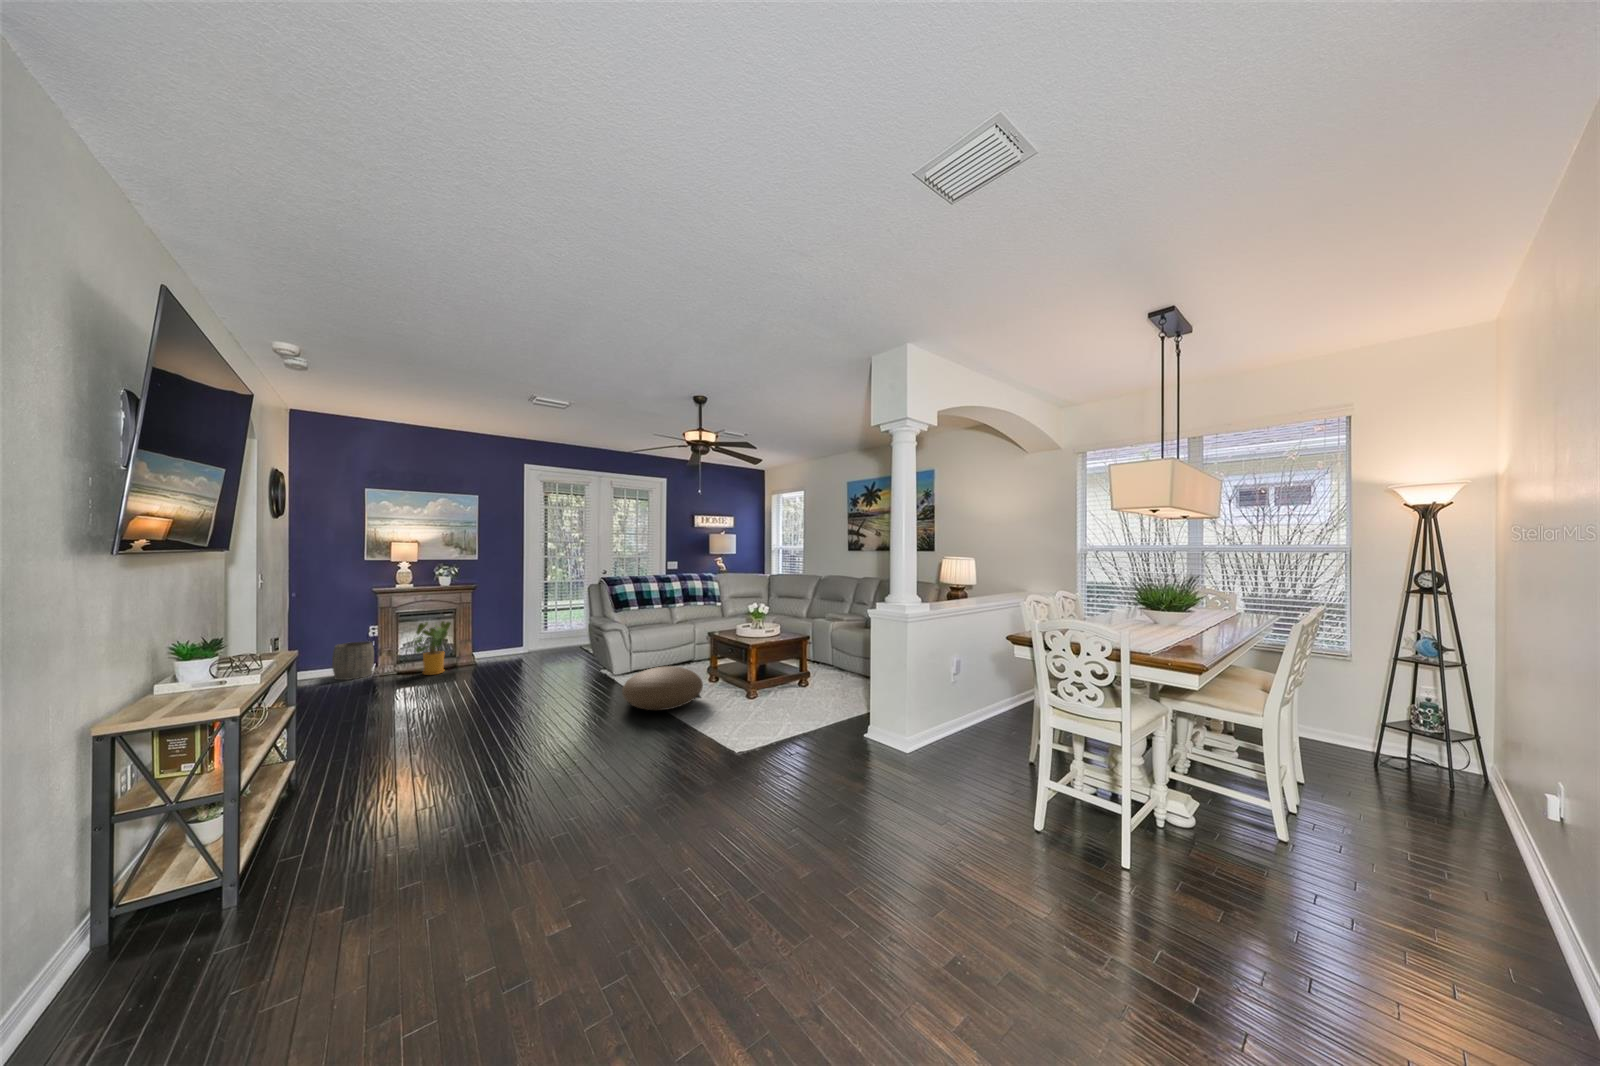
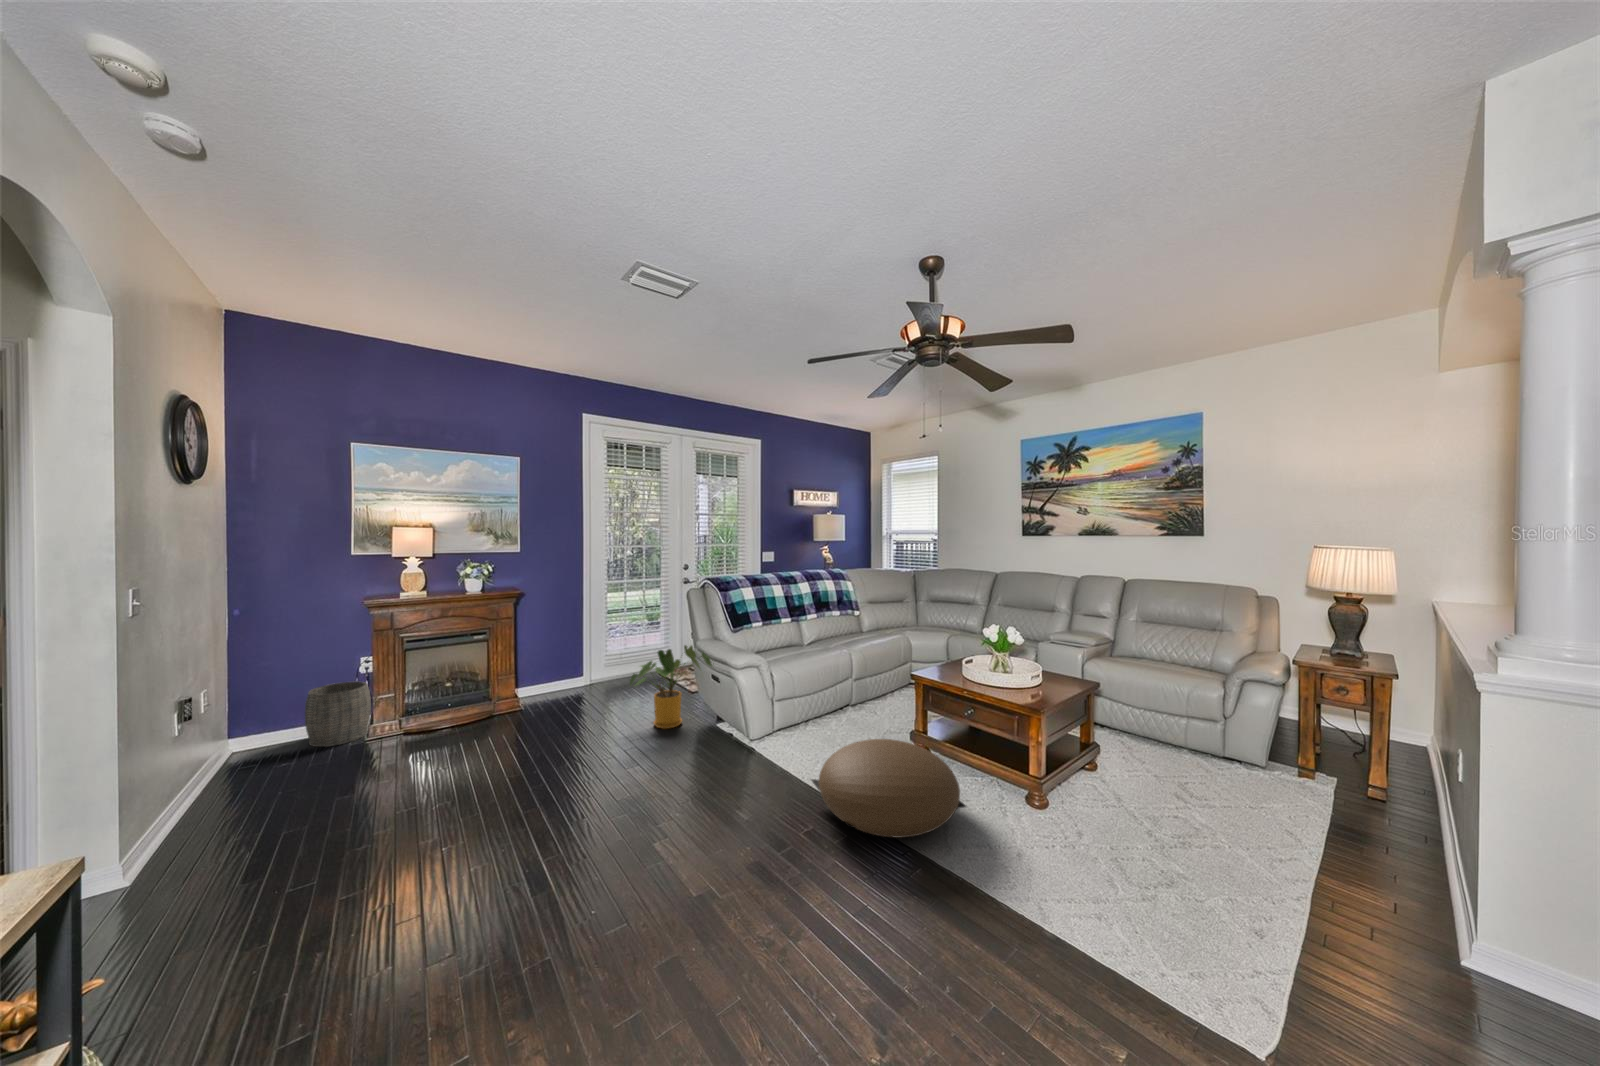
house plant: present [415,621,451,675] -> present [630,645,712,729]

